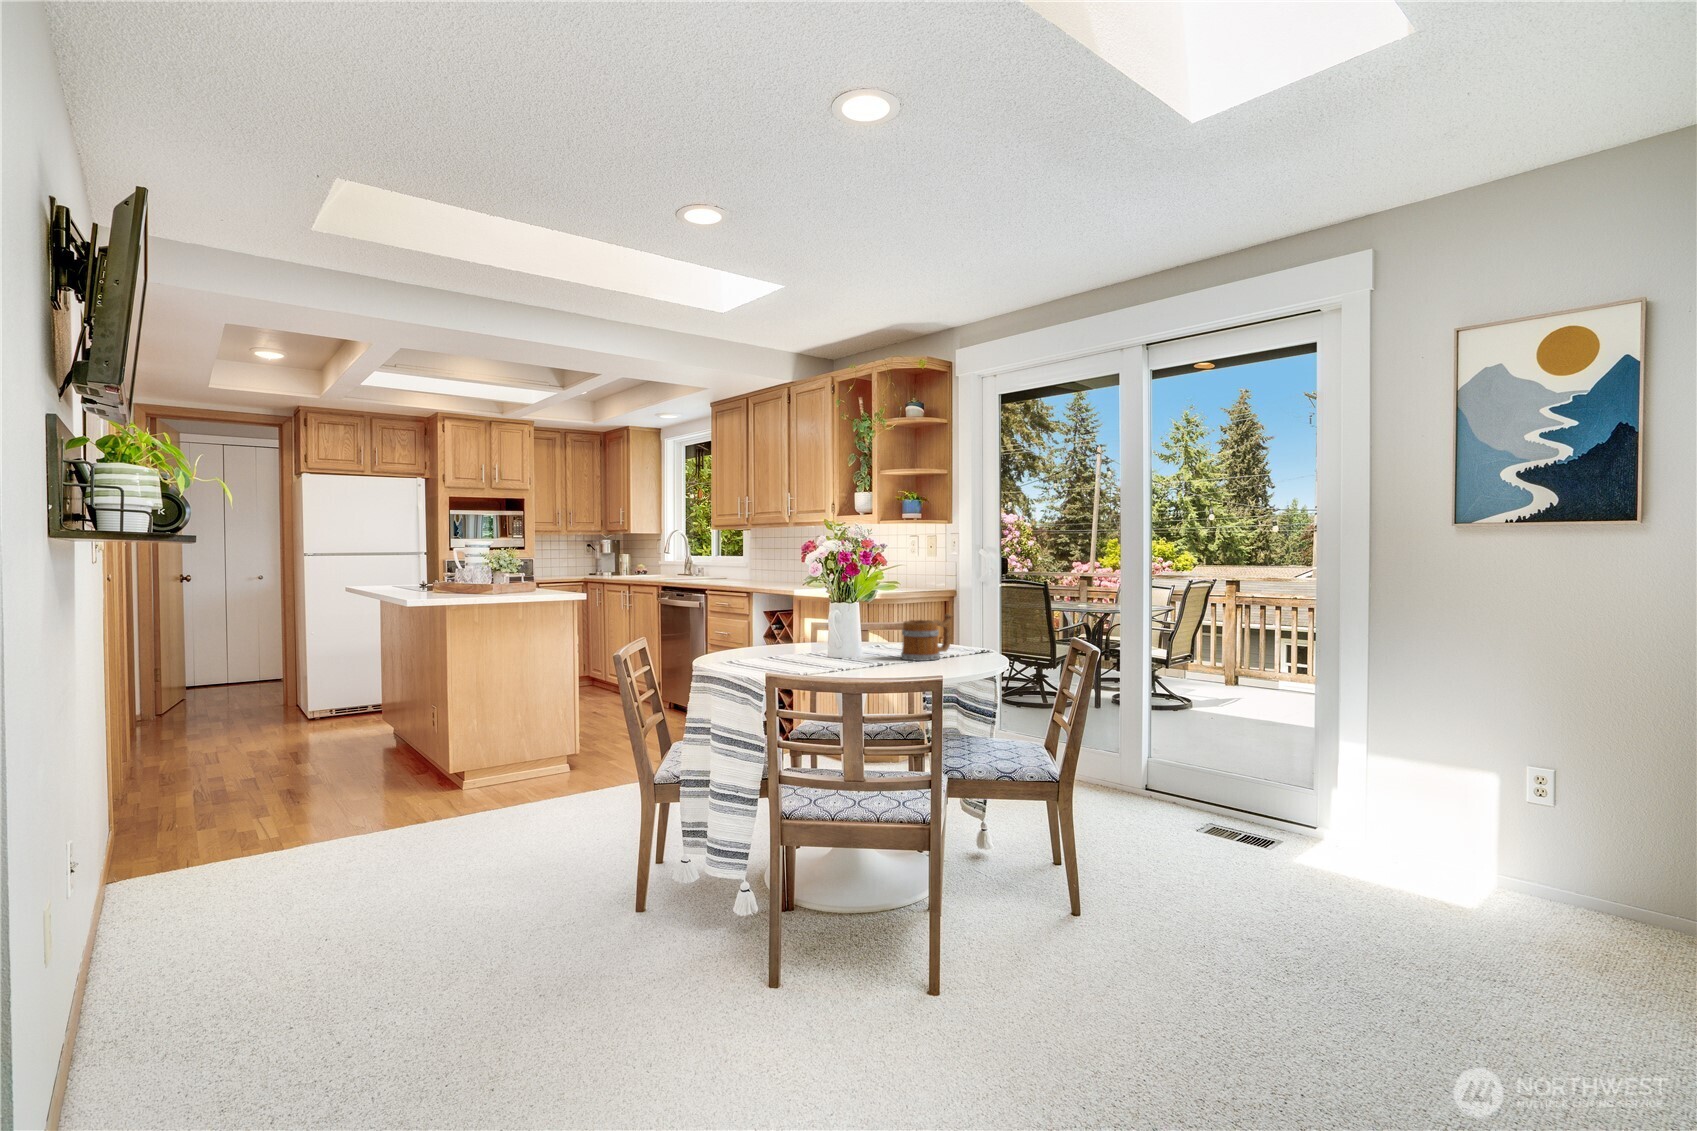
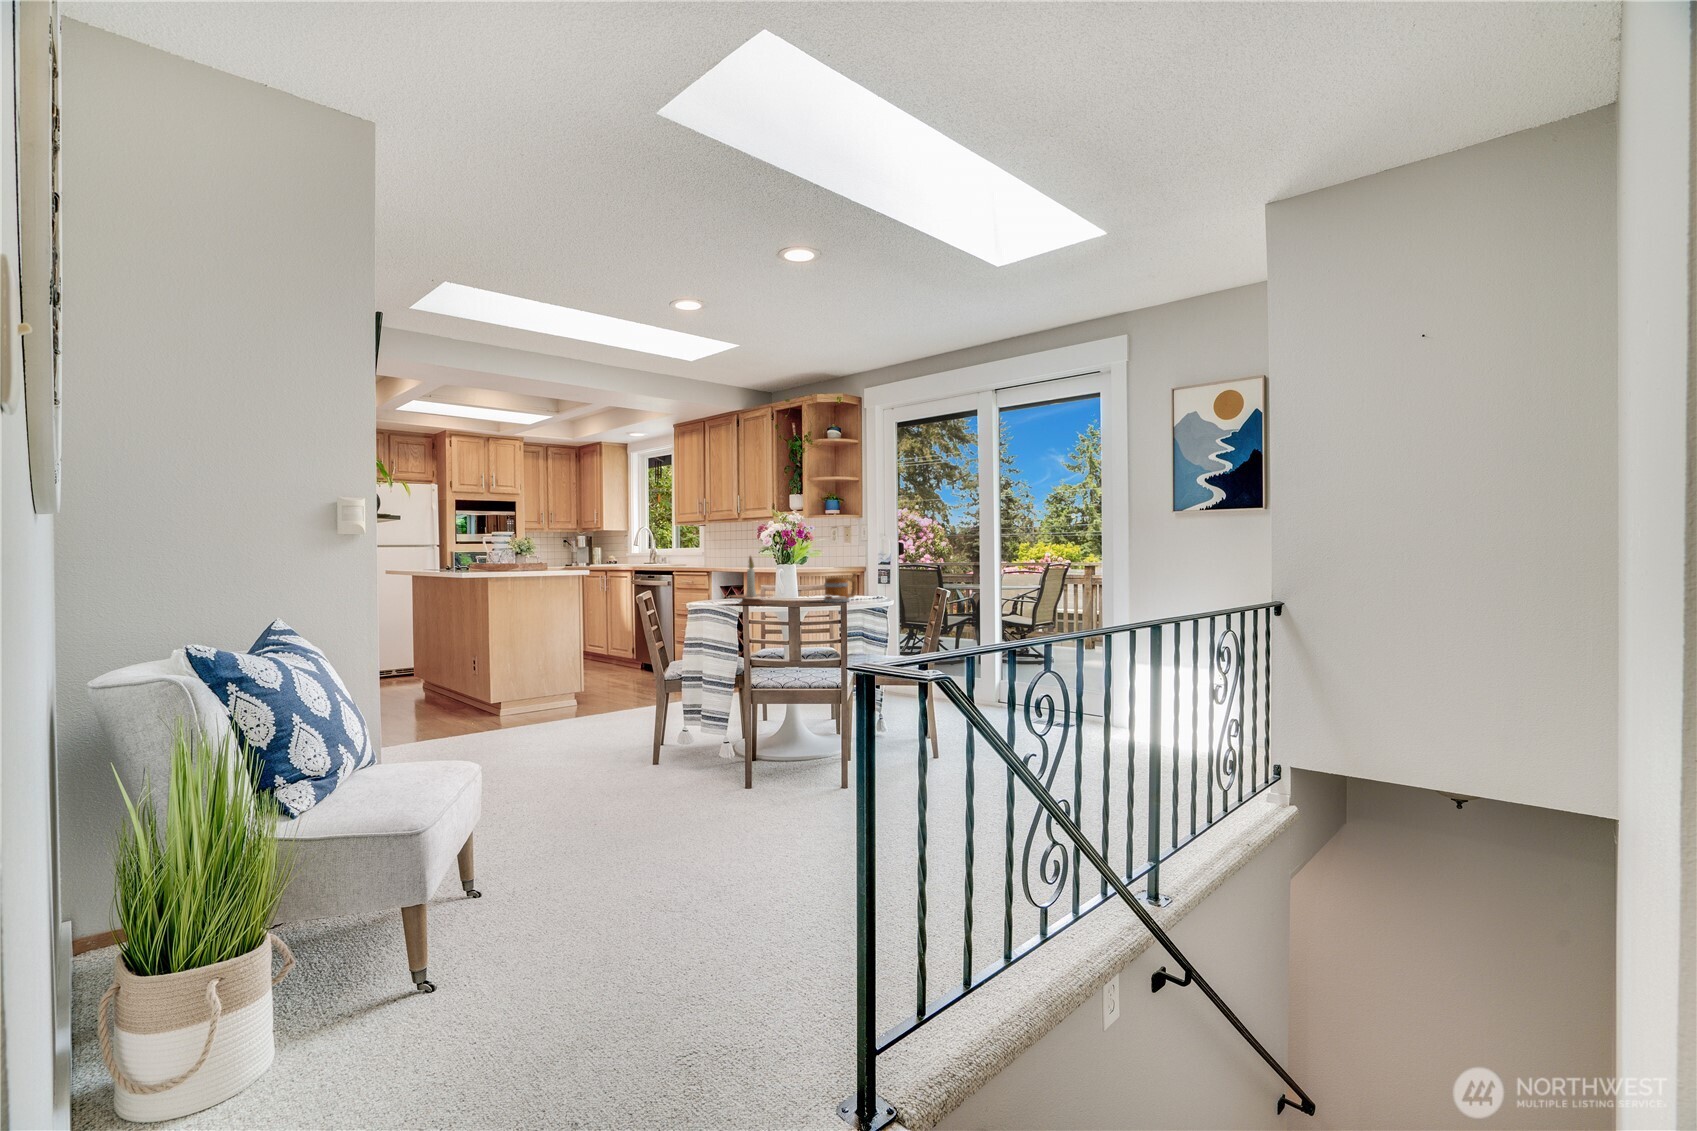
candle holder: none [754,588,825,666] -> present [730,556,770,605]

